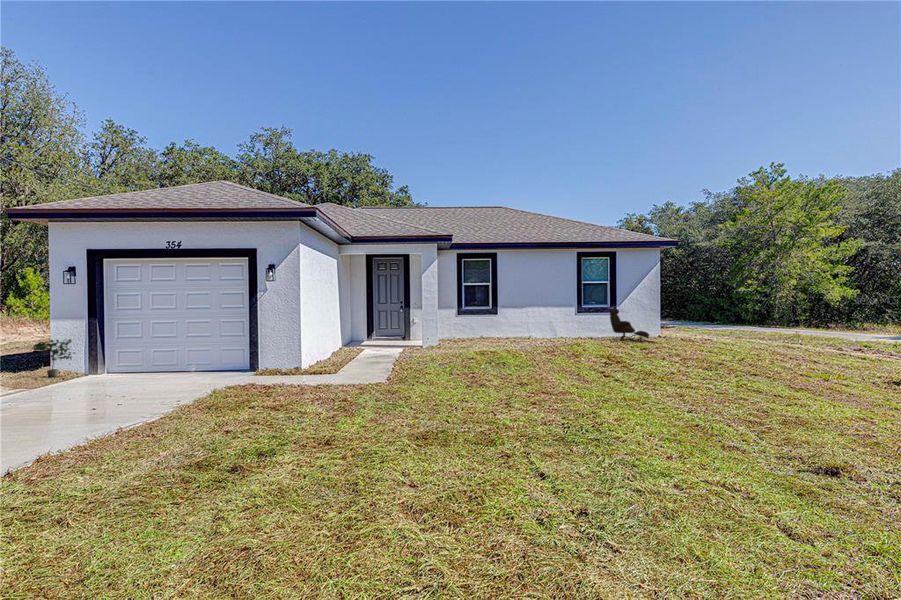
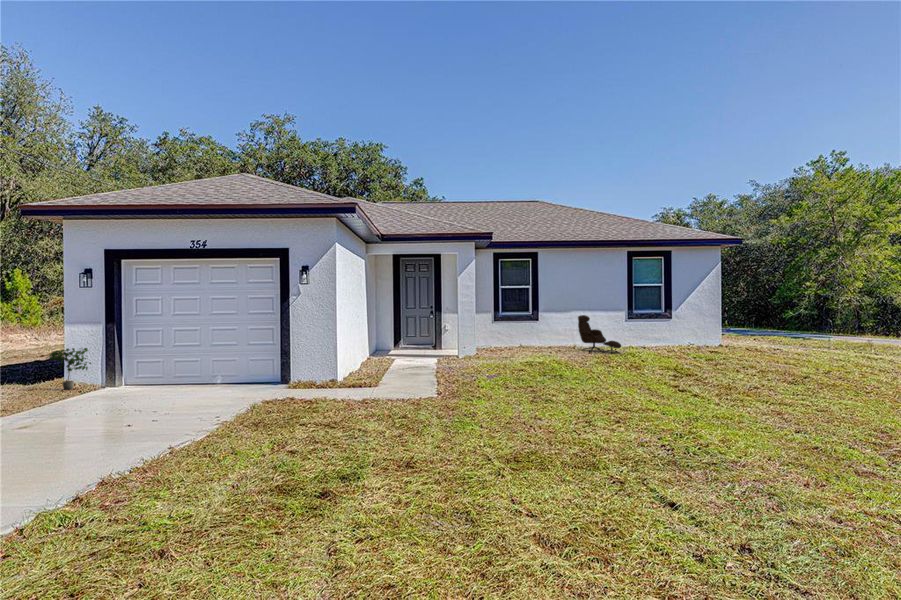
lounge chair: present [610,308,649,342] -> present [578,315,621,353]

